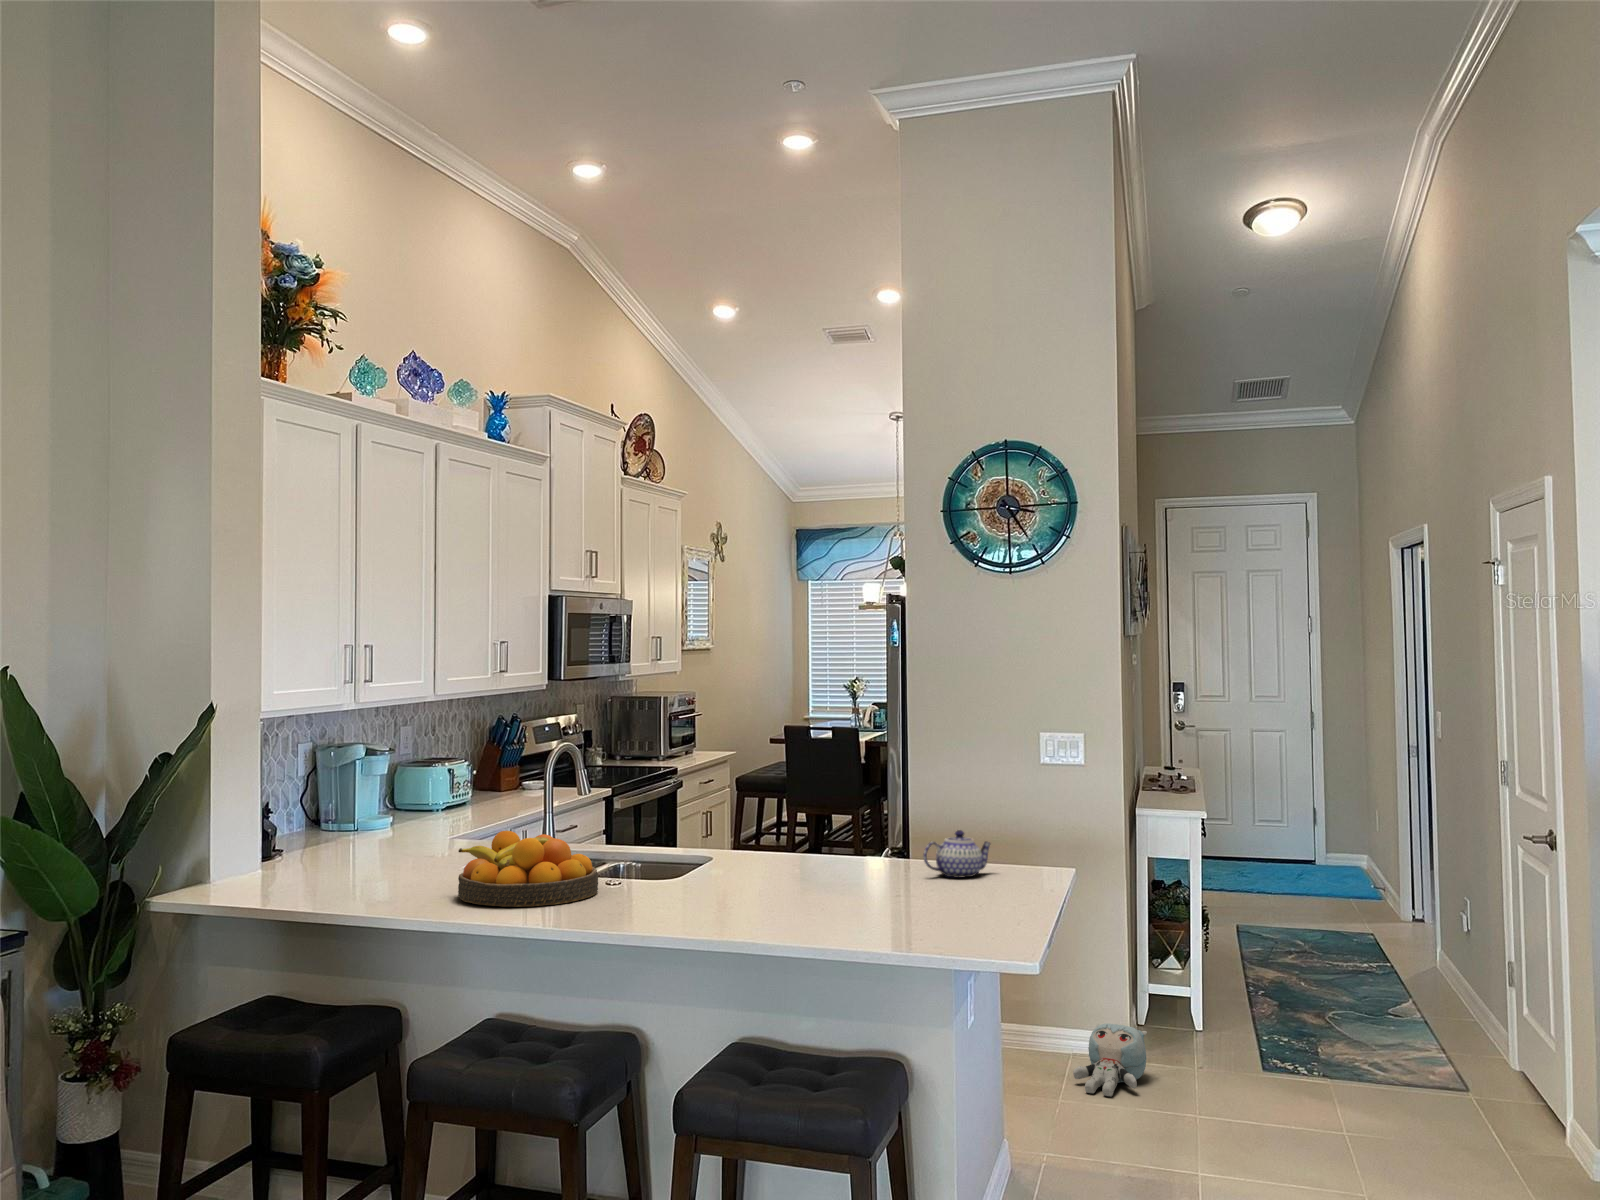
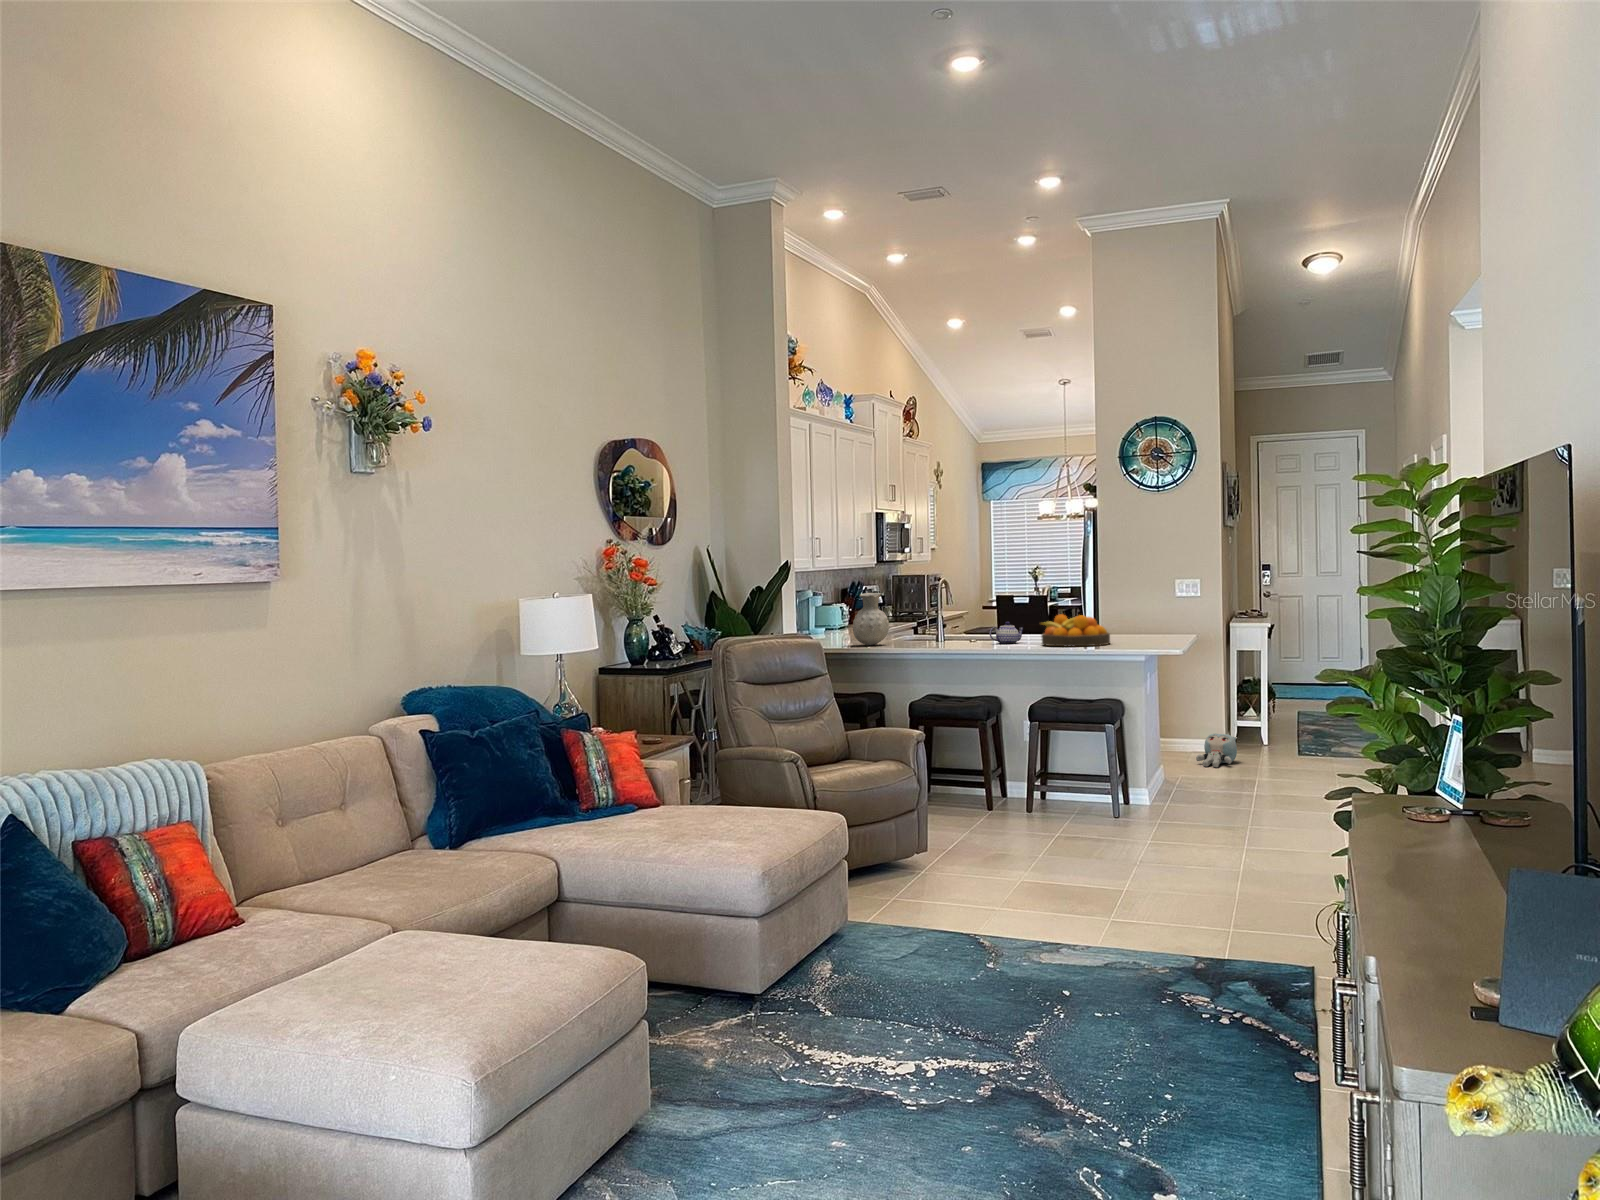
vase: none [399,765,477,872] -> present [852,593,890,645]
teapot: present [923,830,990,878] -> present [990,621,1023,644]
fruit bowl: present [458,831,598,907] -> present [1041,614,1110,646]

